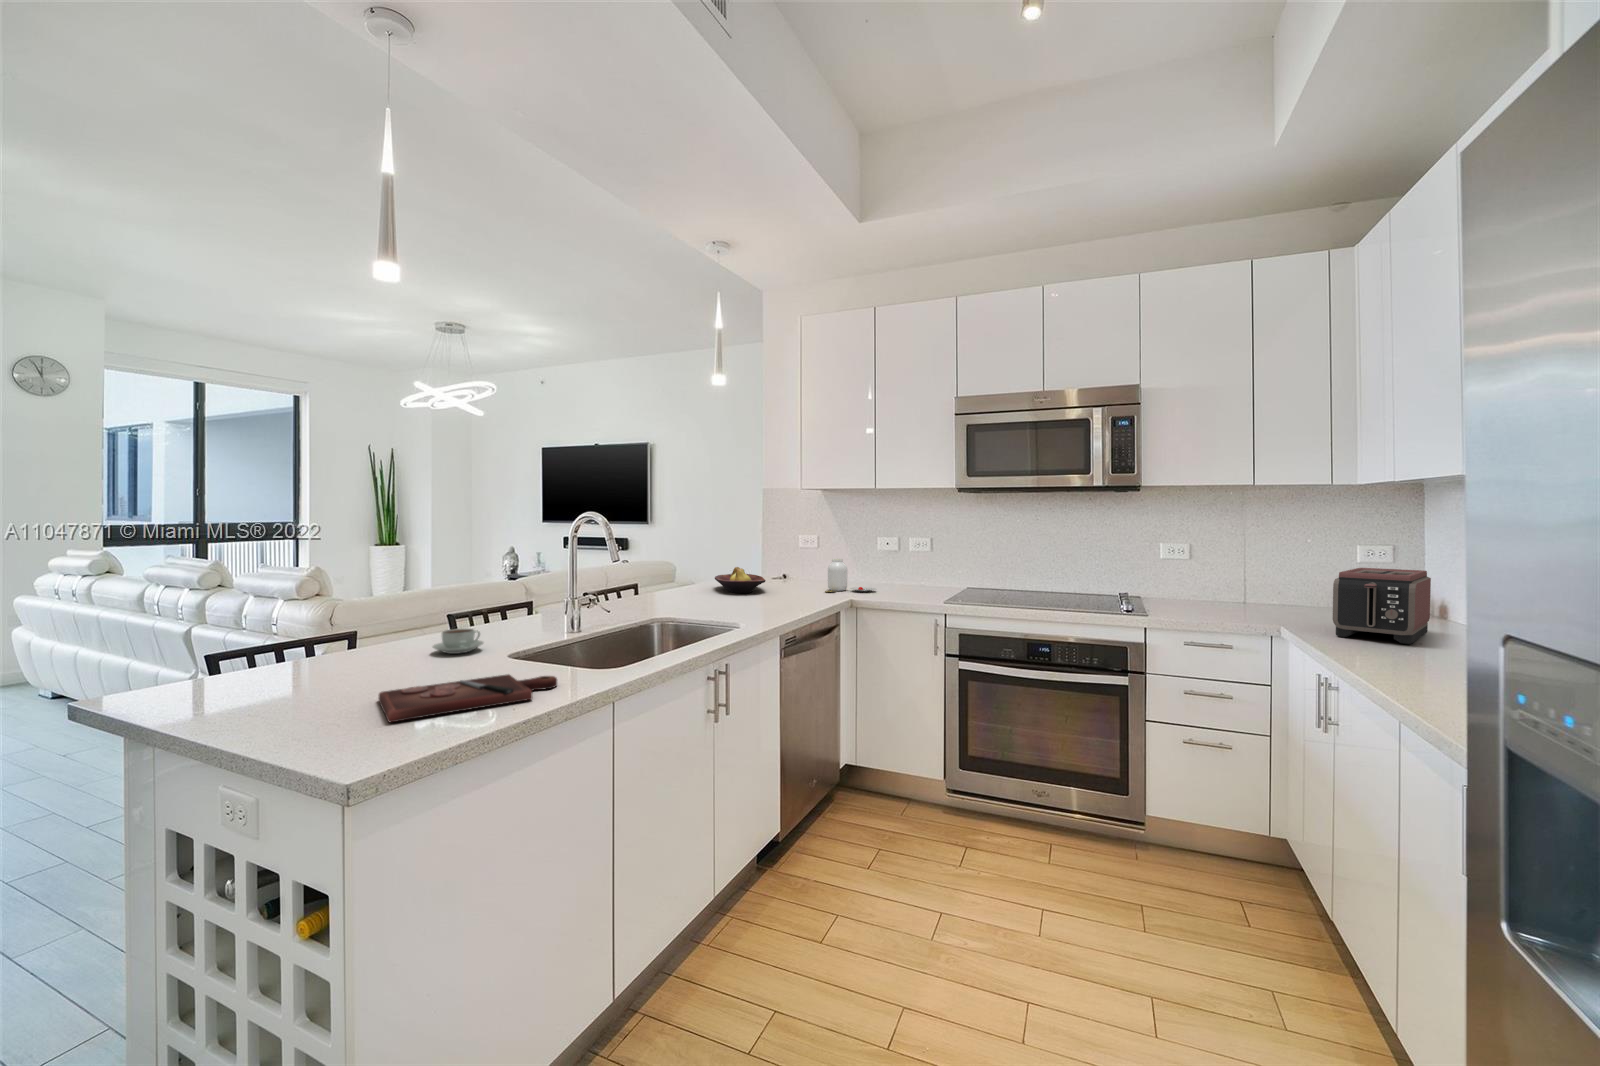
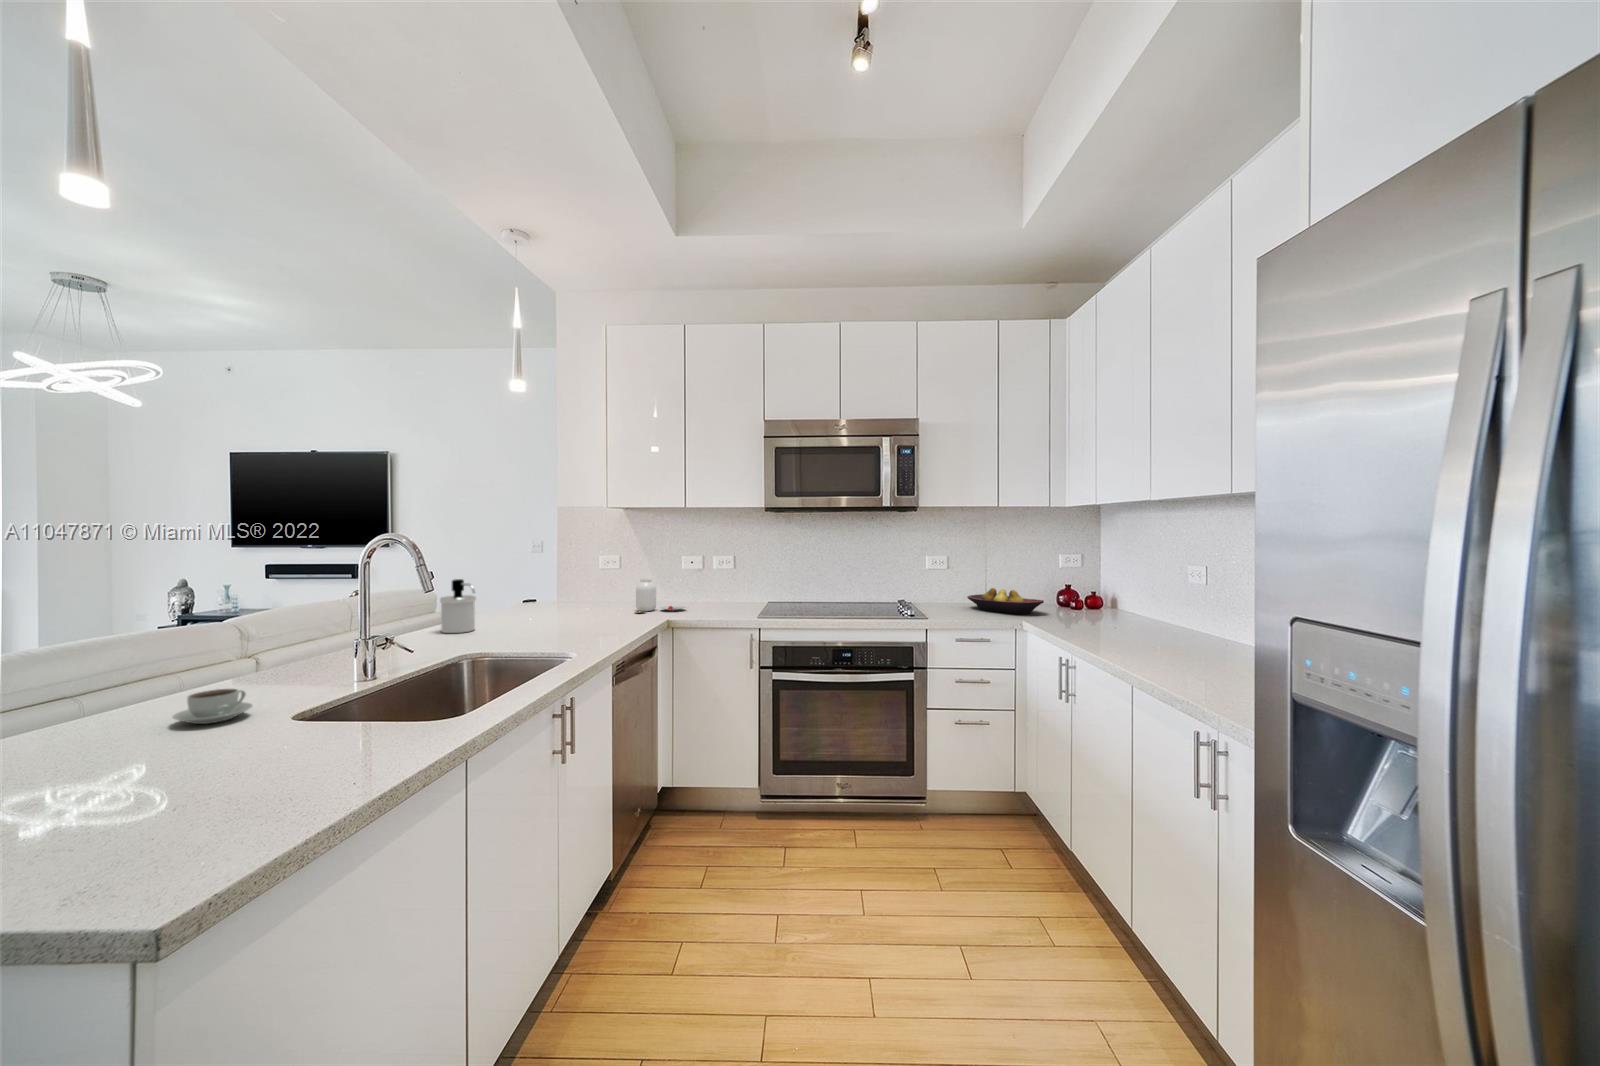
soap dispenser: none [651,553,679,600] -> present [440,579,476,633]
fruit bowl: present [715,567,766,593] -> present [967,588,1044,614]
toaster: present [1333,568,1431,644] -> none [1061,573,1115,630]
cutting board: present [379,674,557,722] -> none [133,737,396,829]

